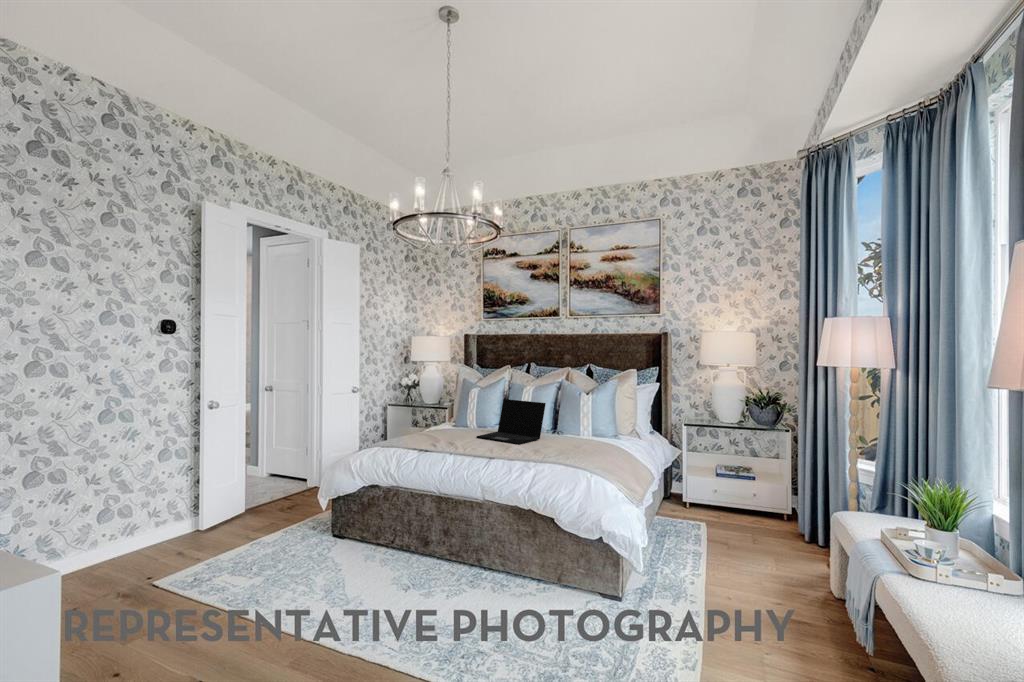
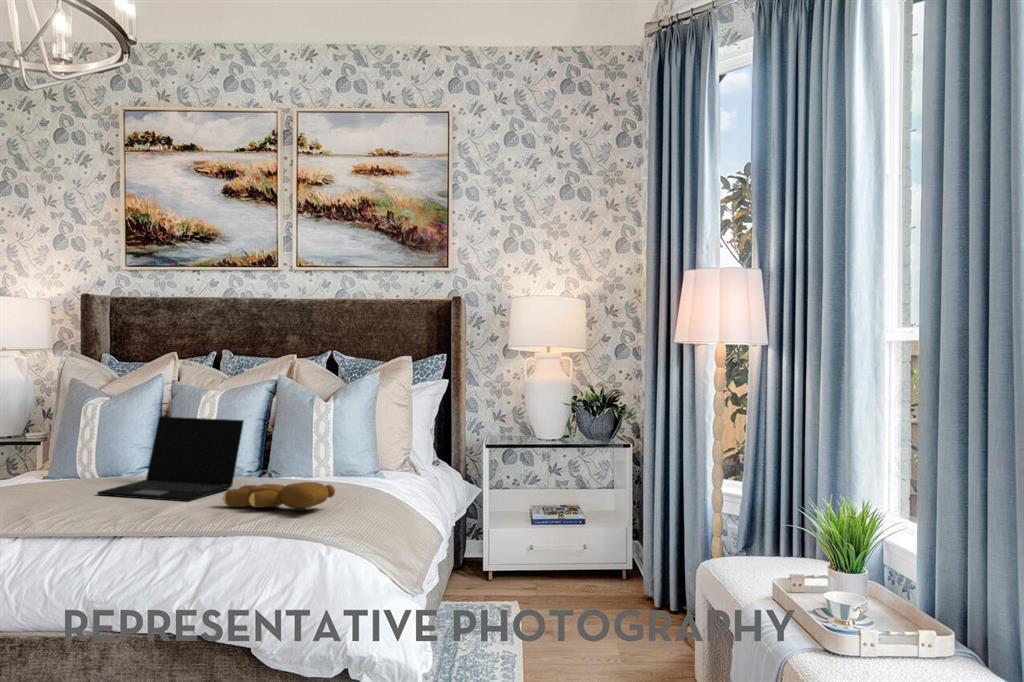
teddy bear: none [537,439,596,455] -> present [223,482,335,511]

